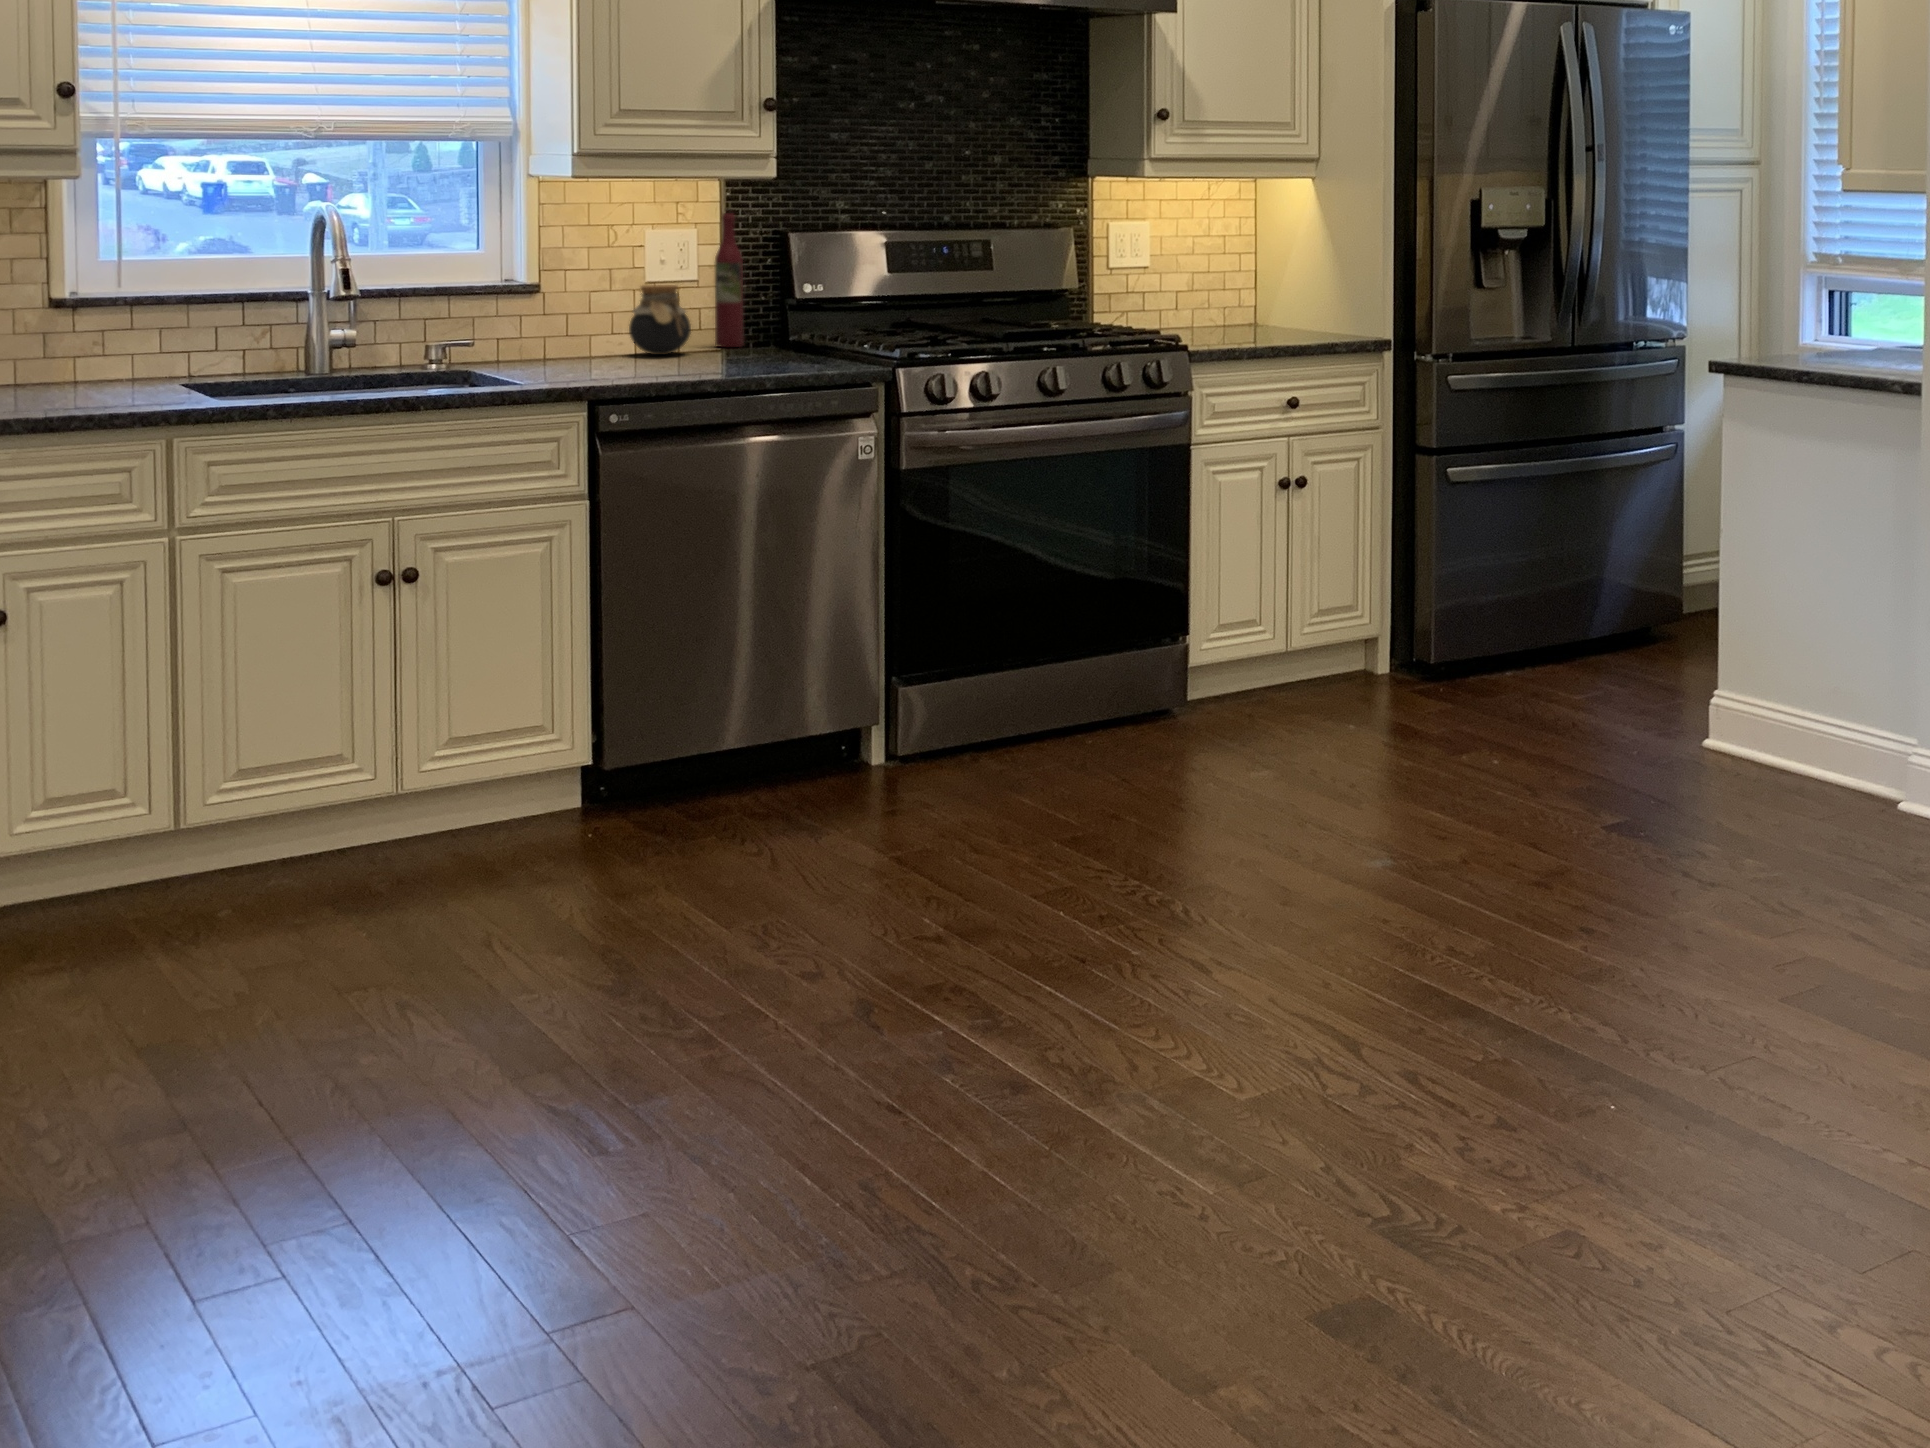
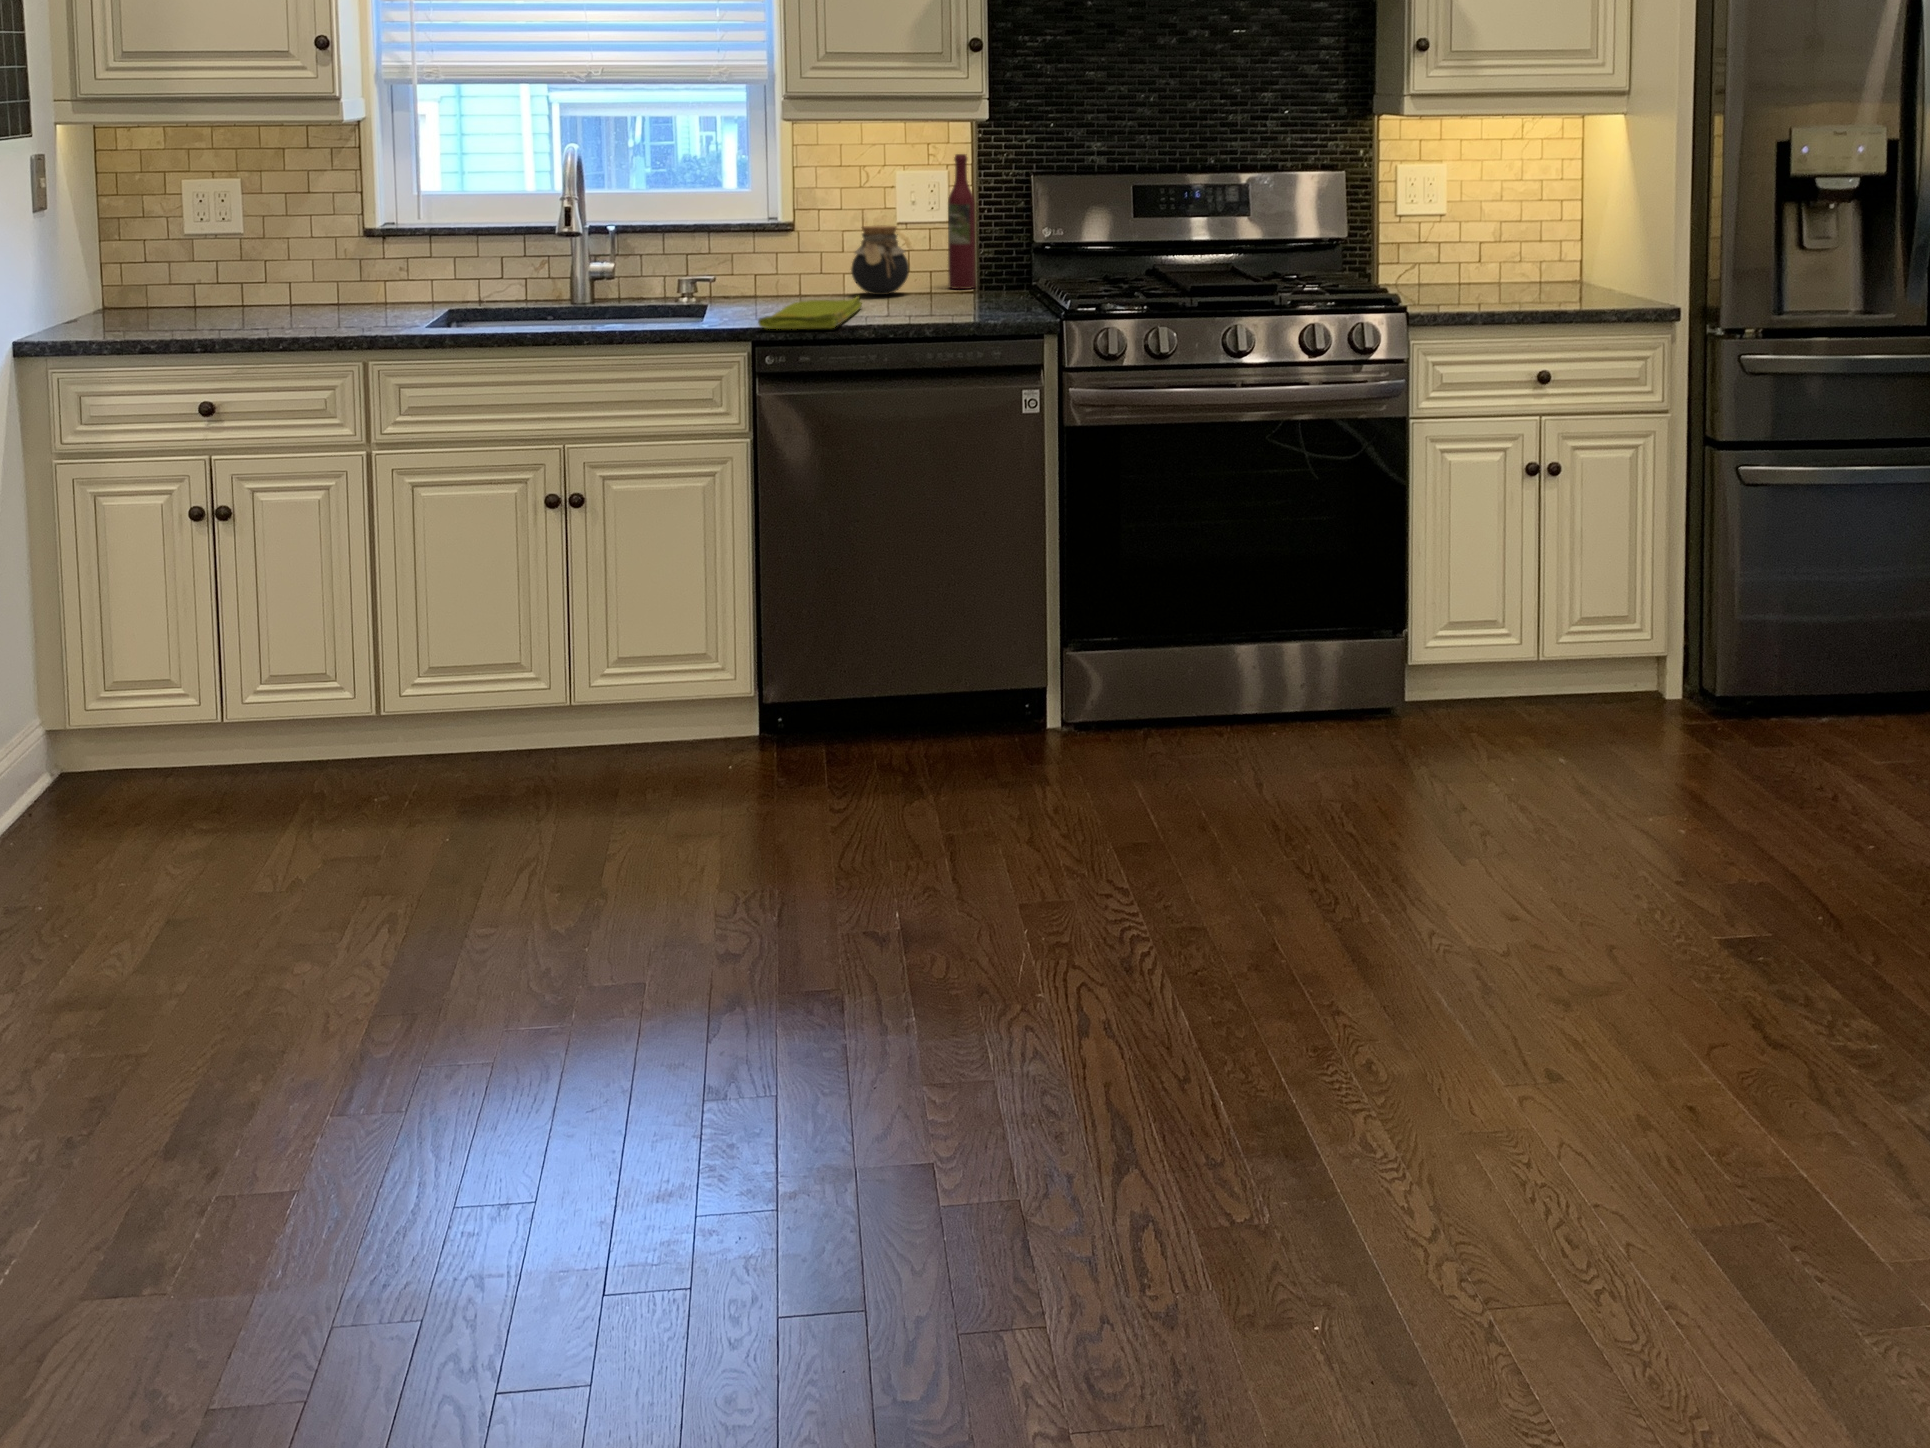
dish towel: none [602,353,710,384] -> present [758,296,862,329]

